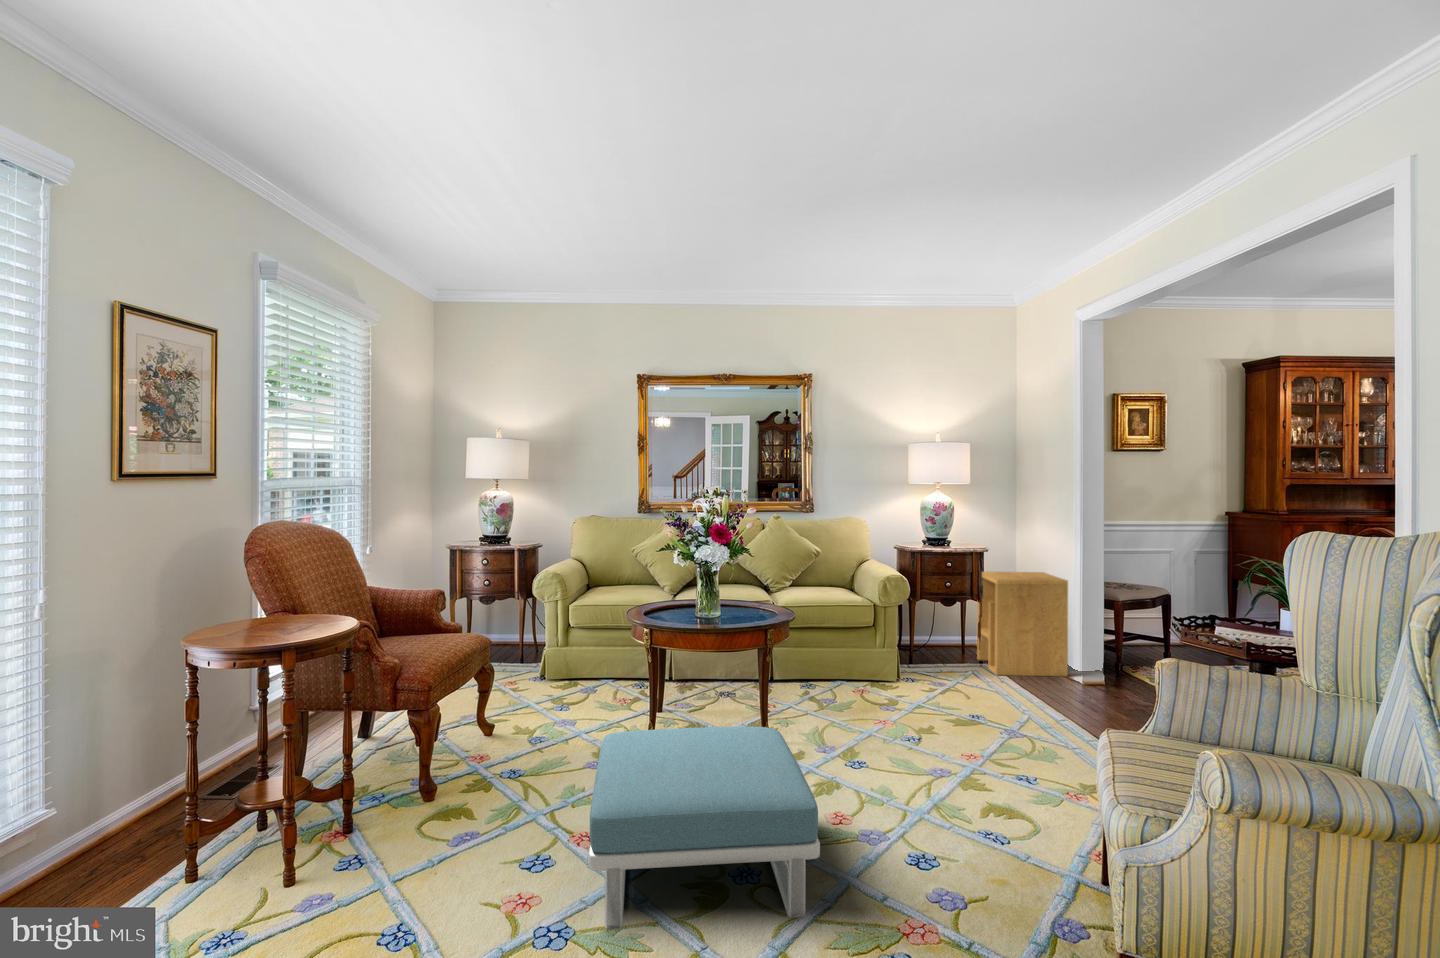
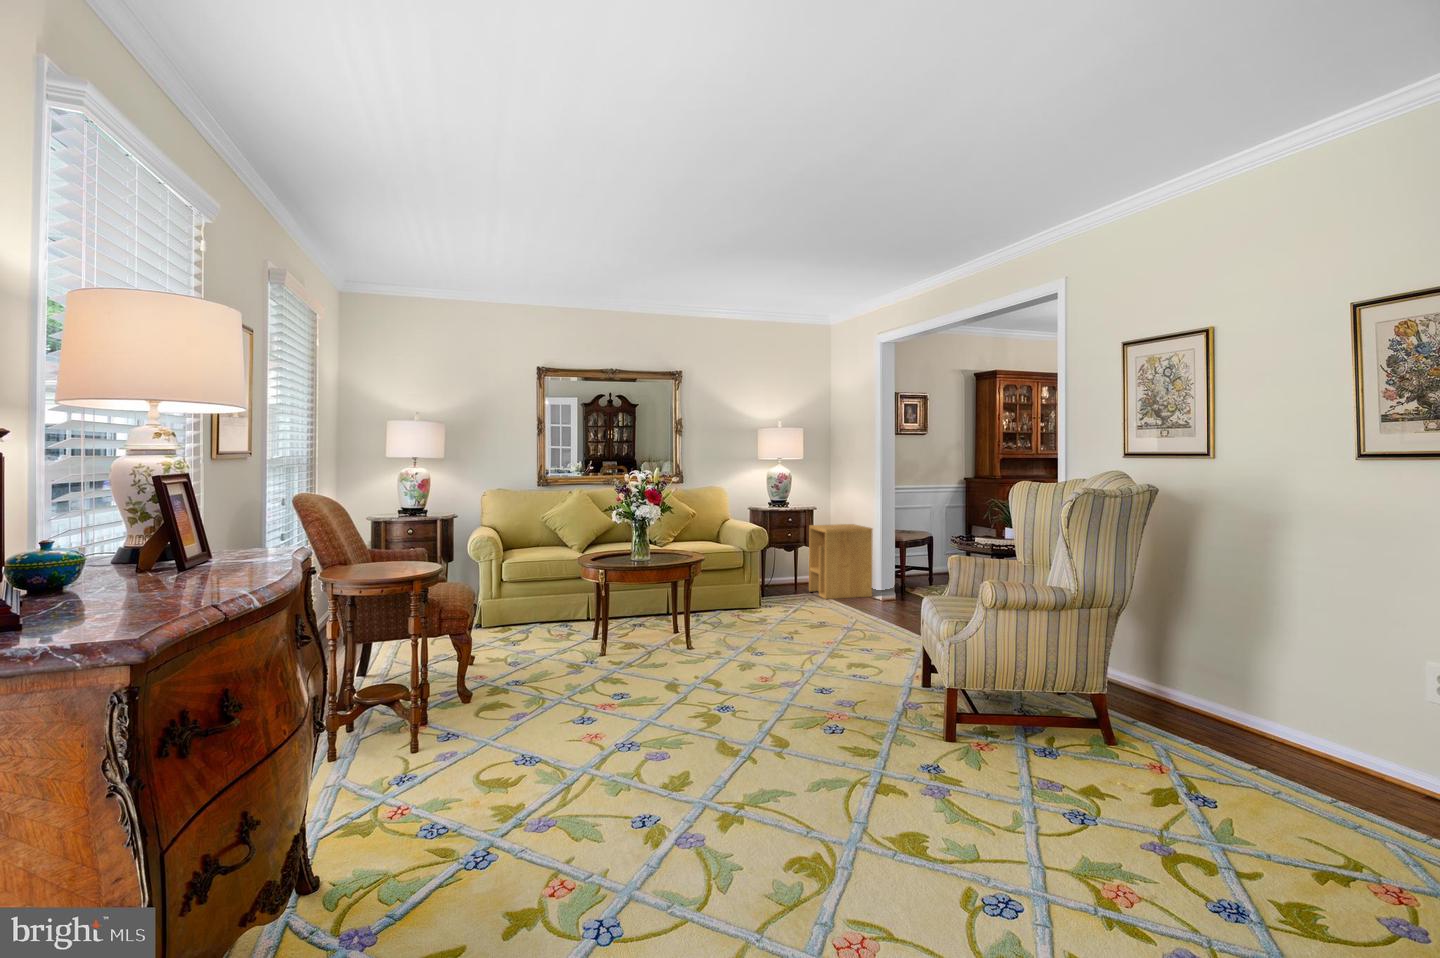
footstool: present [589,727,820,930] -> none [612,623,780,738]

